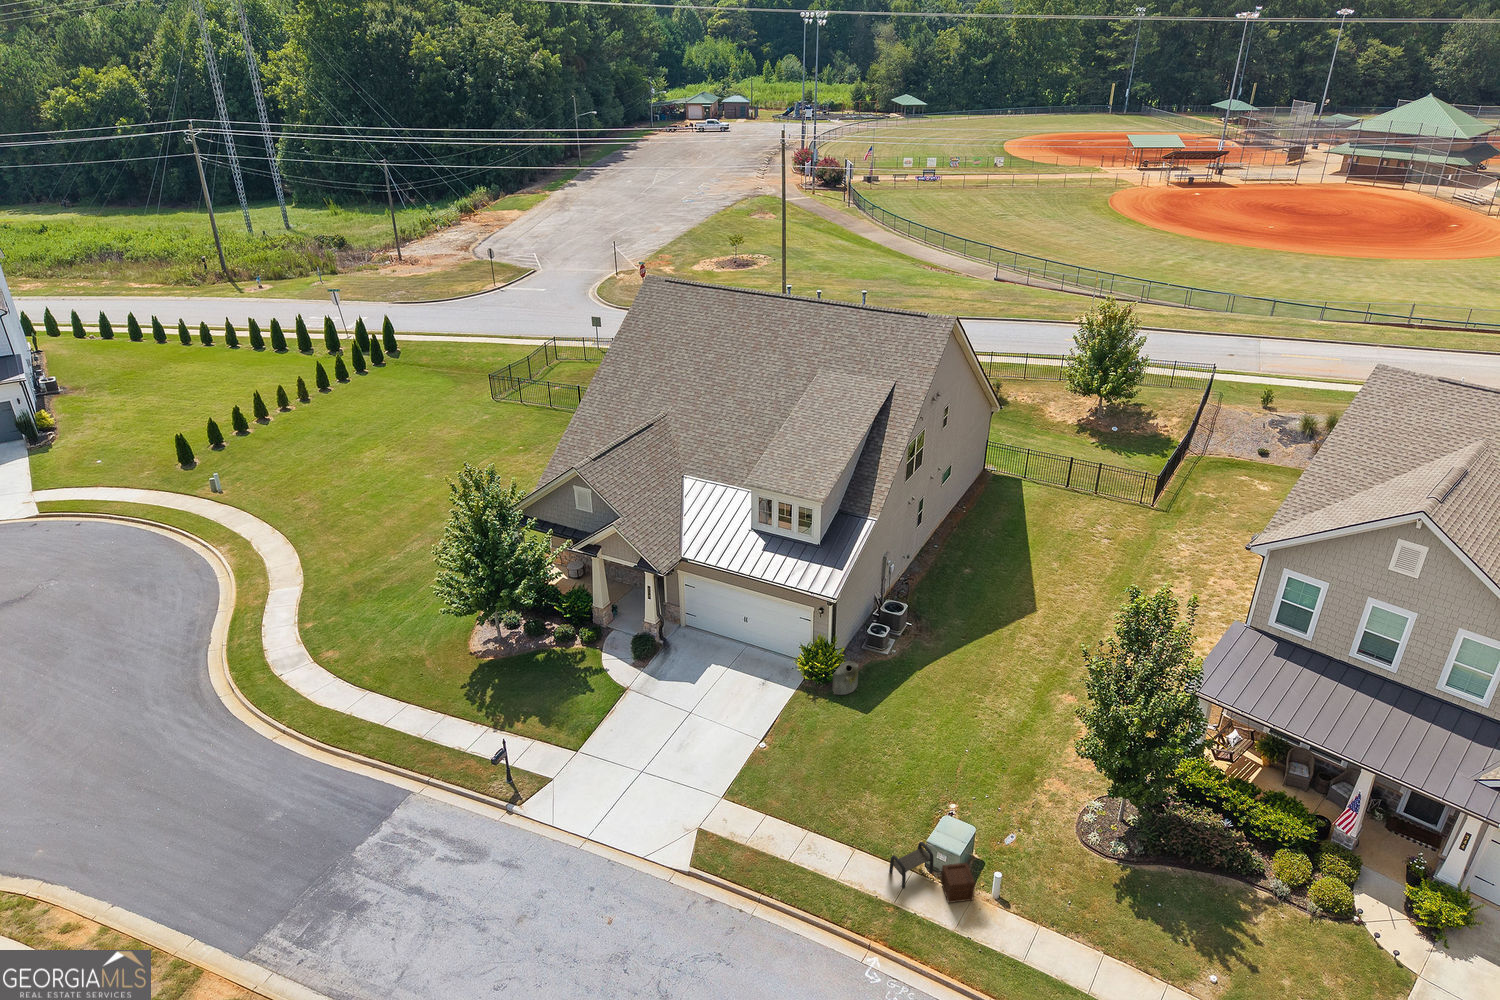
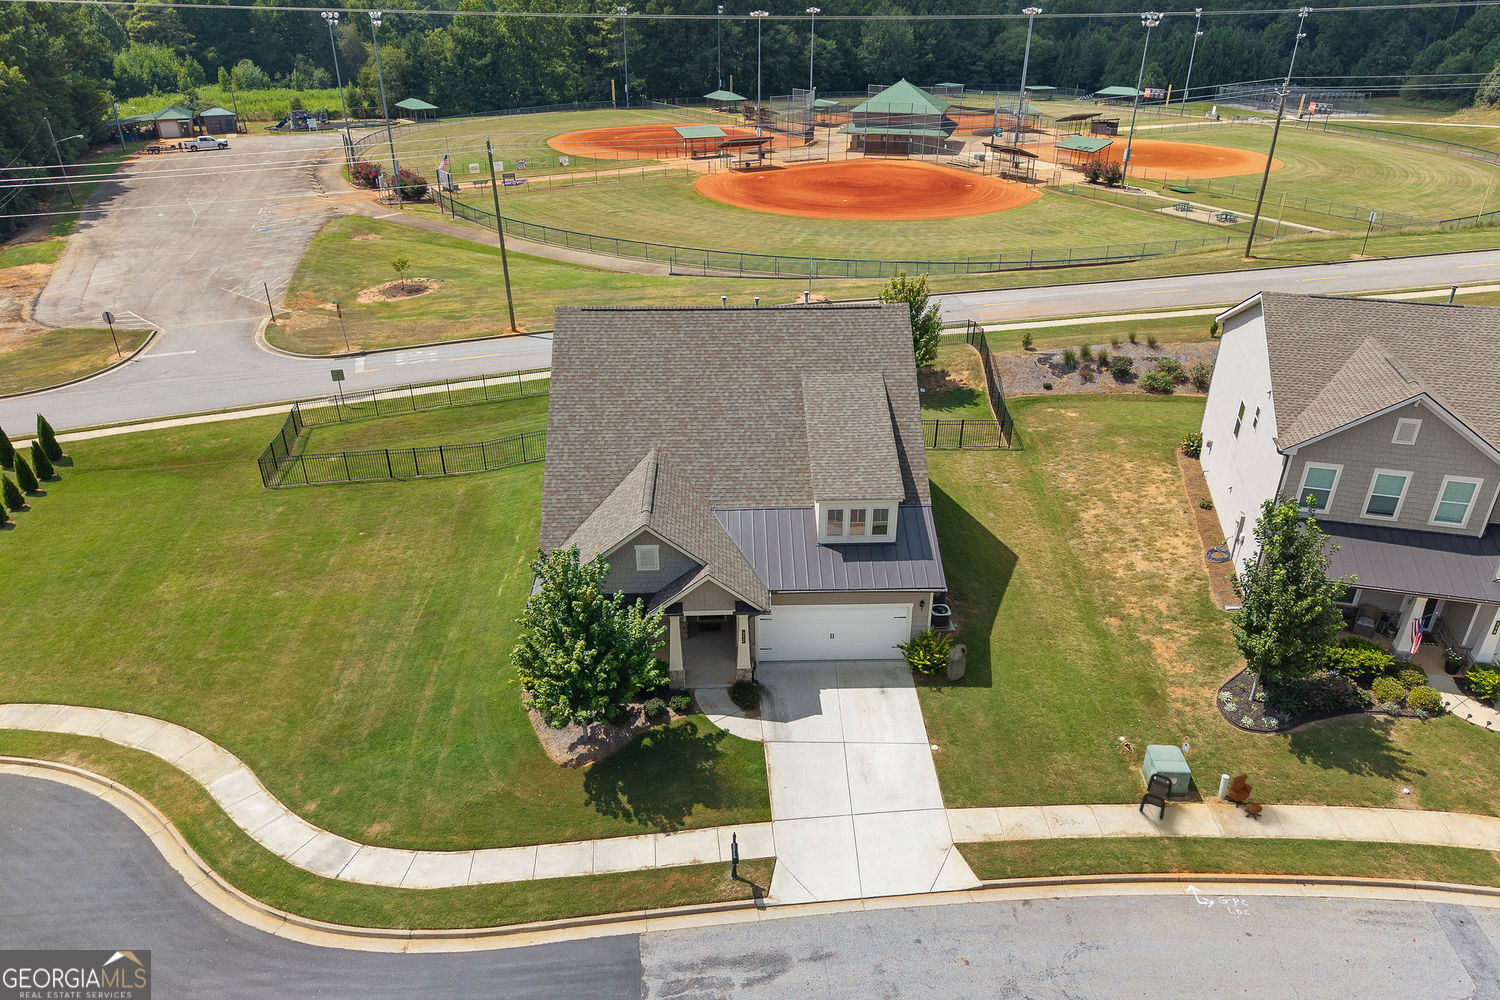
wooden crate: present [941,863,975,903] -> none [1182,775,1222,816]
lounge chair: none [987,878,1017,931] -> present [1228,774,1262,820]

